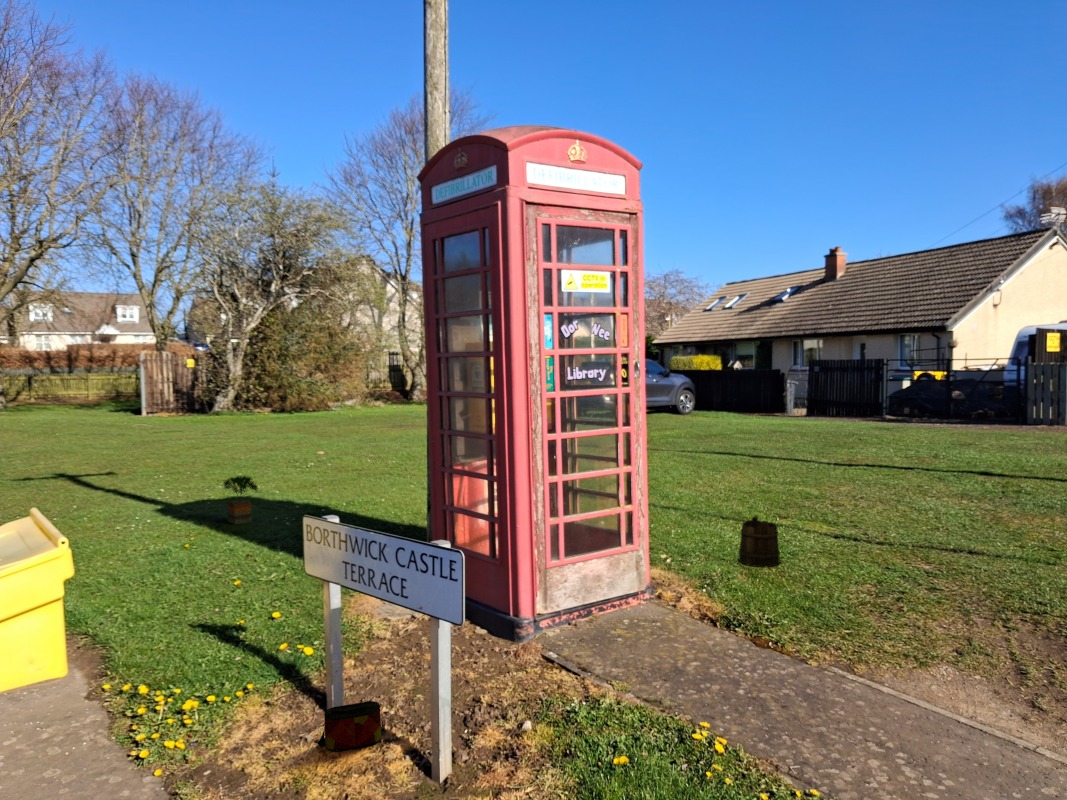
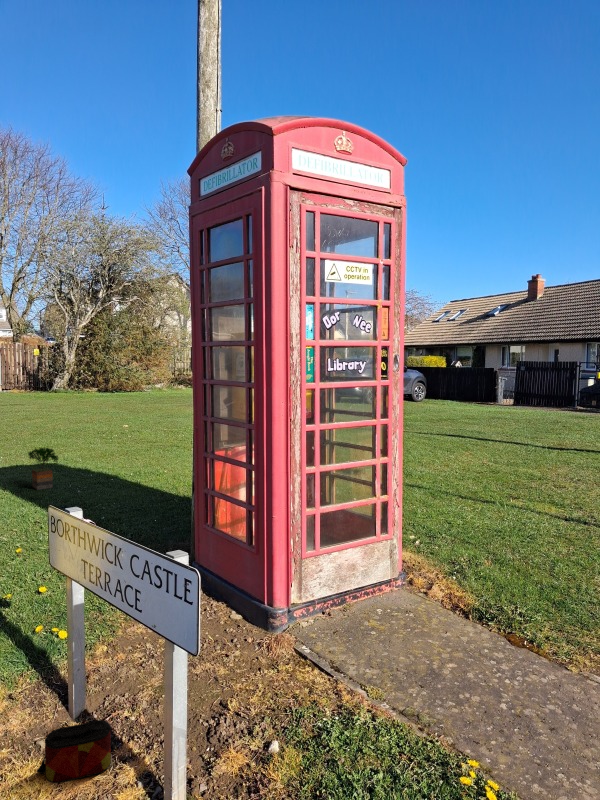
bucket: present [739,516,780,567] -> none [479,501,518,548]

